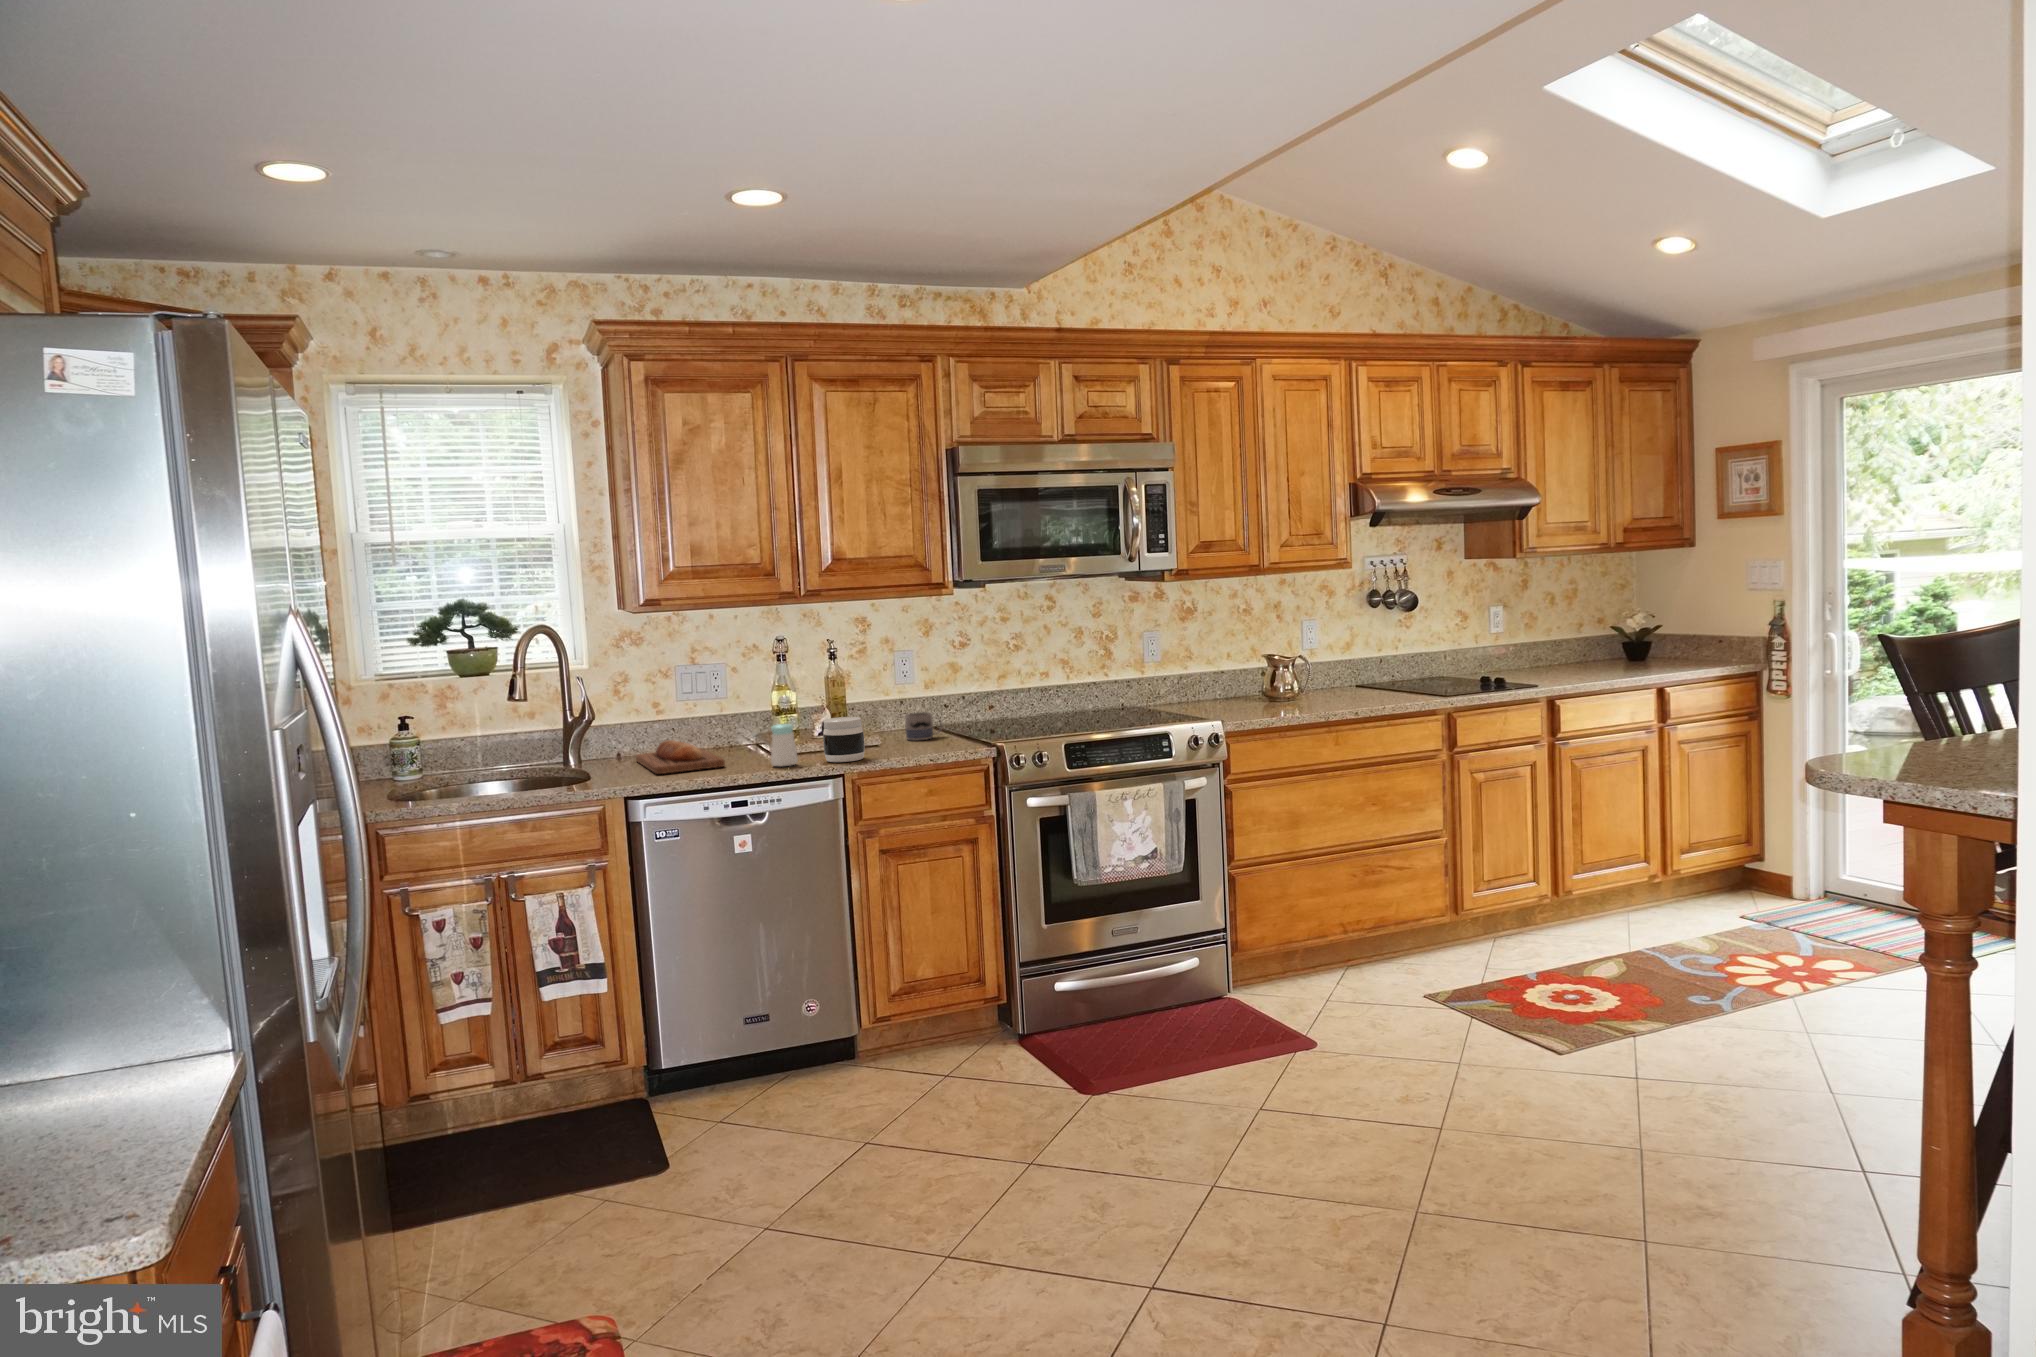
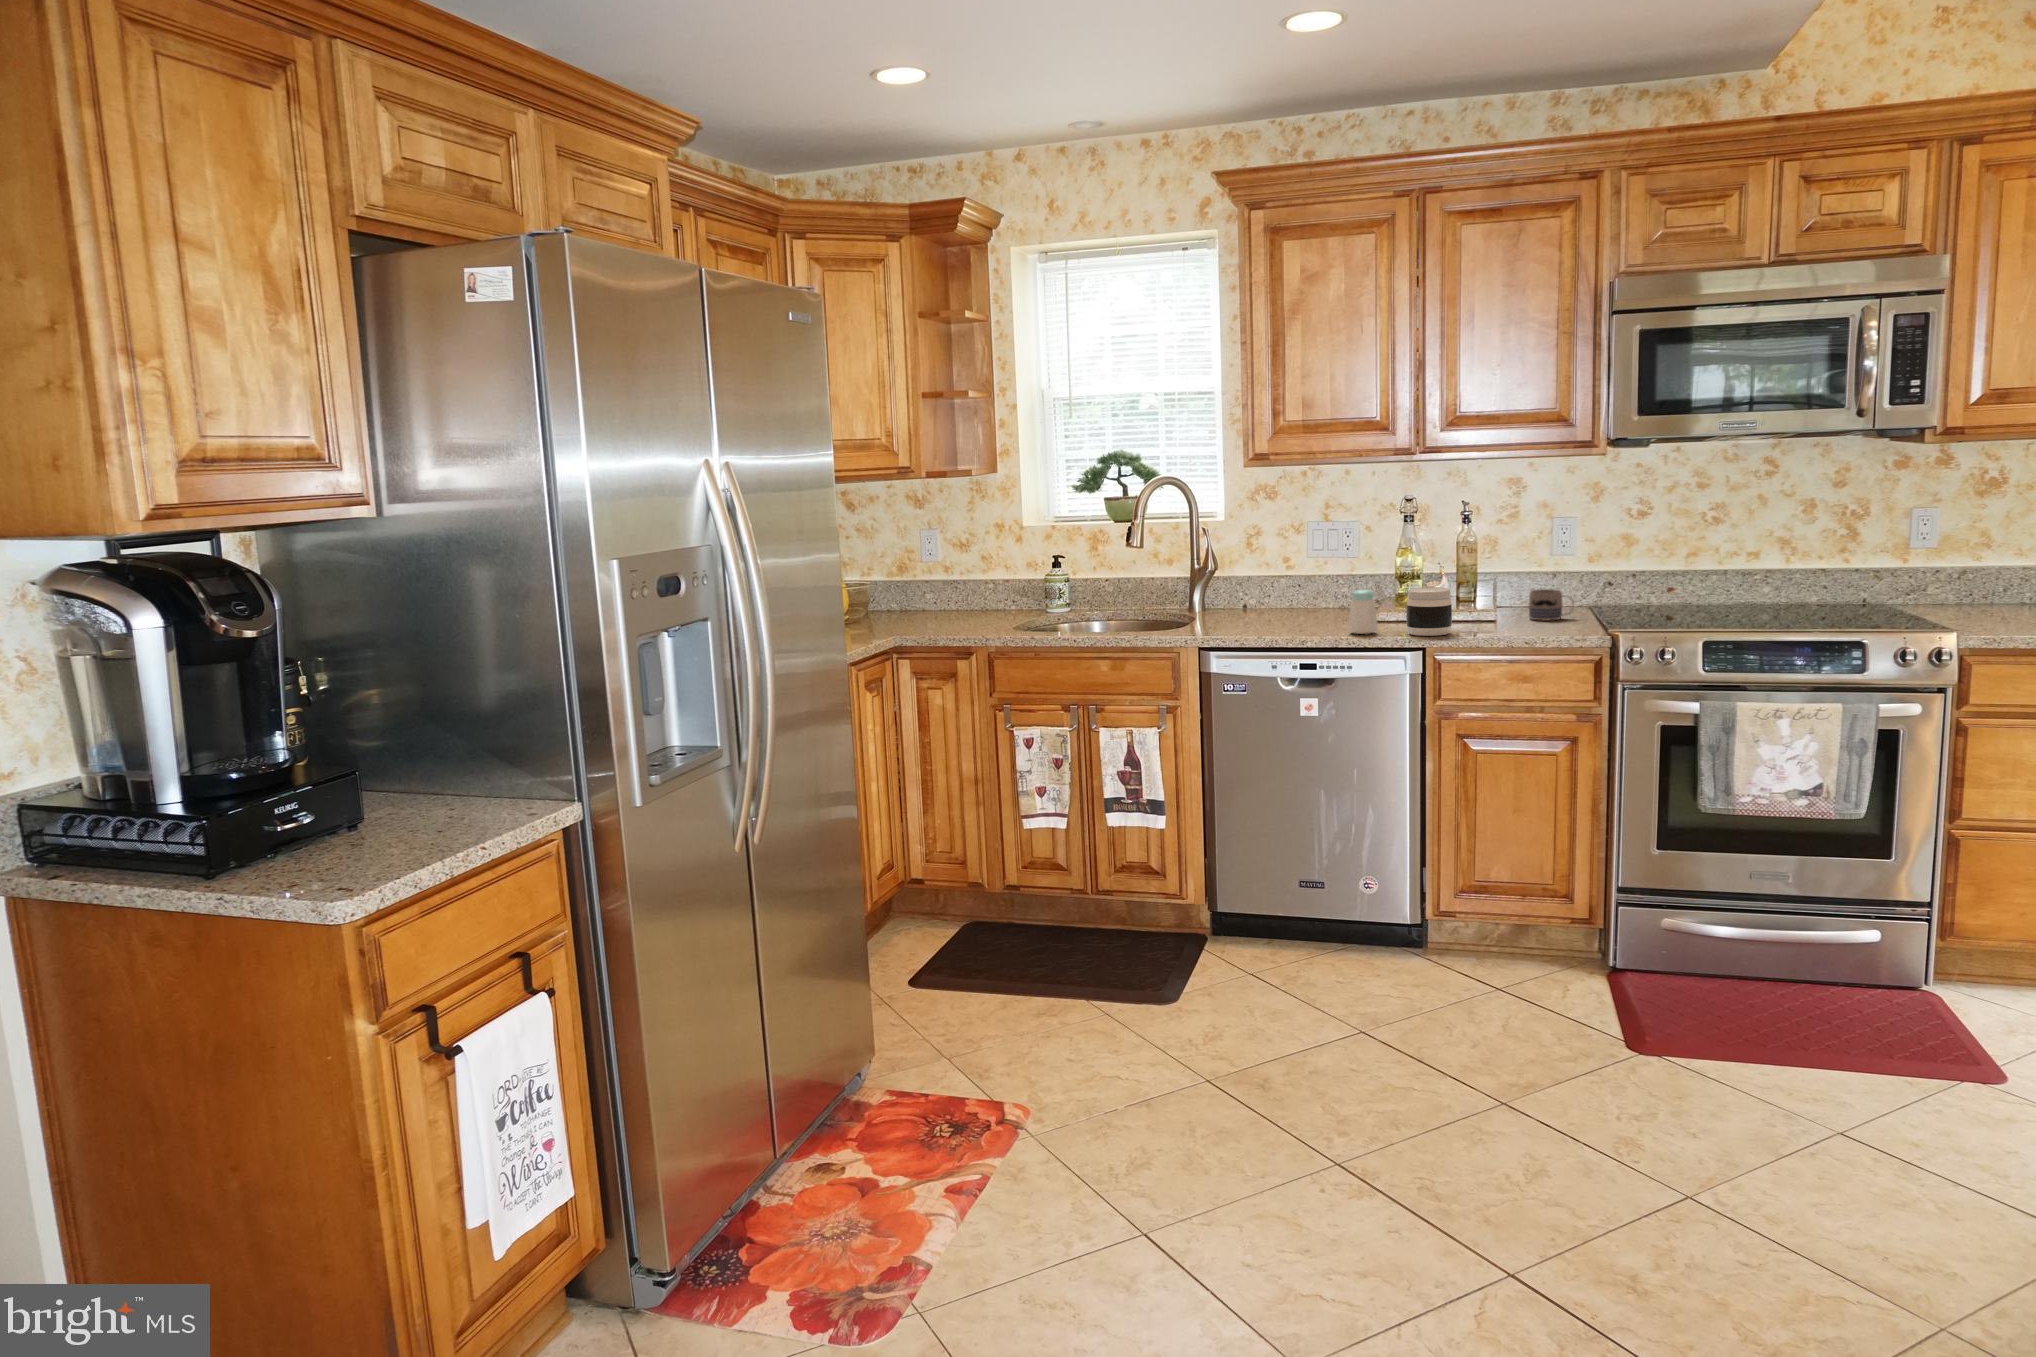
bread loaf: present [636,740,725,774] -> none [1239,597,1313,629]

